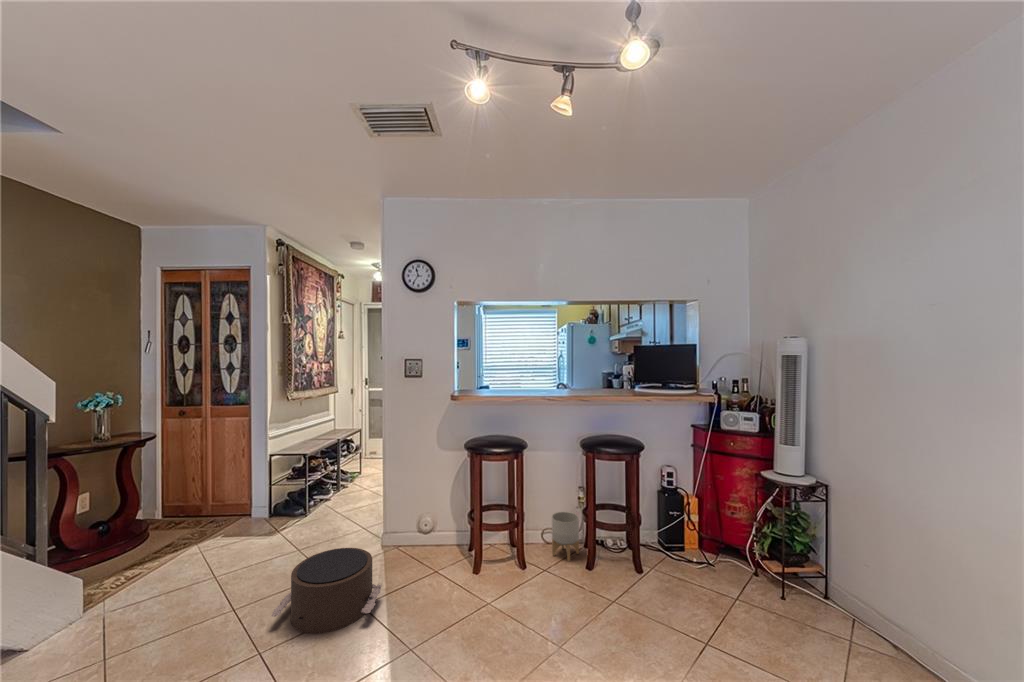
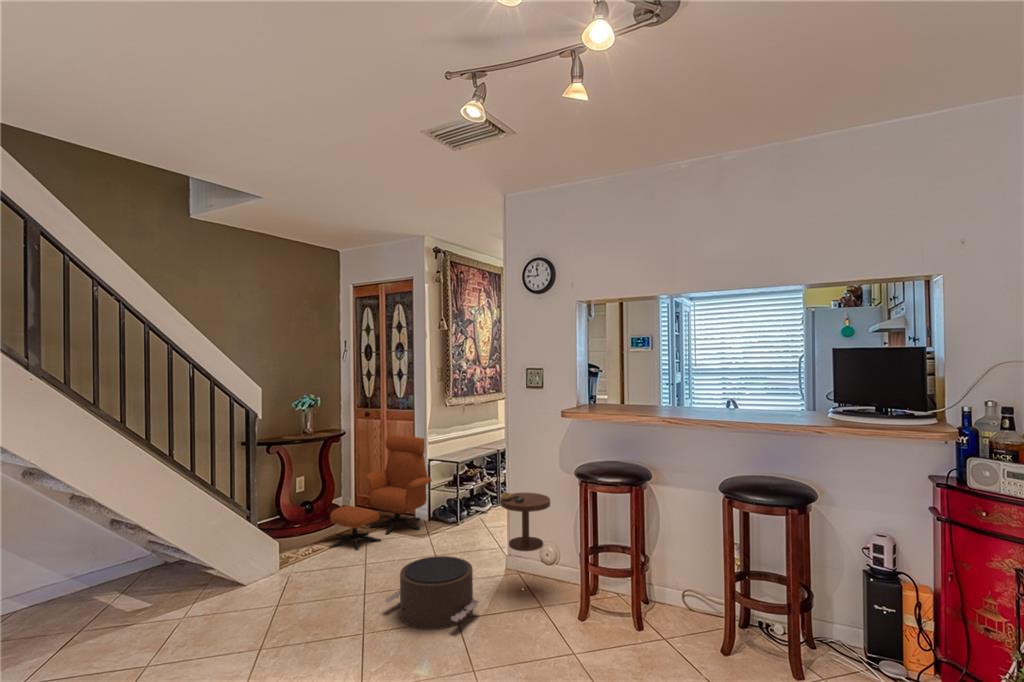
lounge chair: none [148,433,278,575] -> present [329,435,432,551]
side table: none [387,472,435,563] -> present [500,493,550,551]
planter: present [552,511,579,561] -> none [687,571,726,636]

